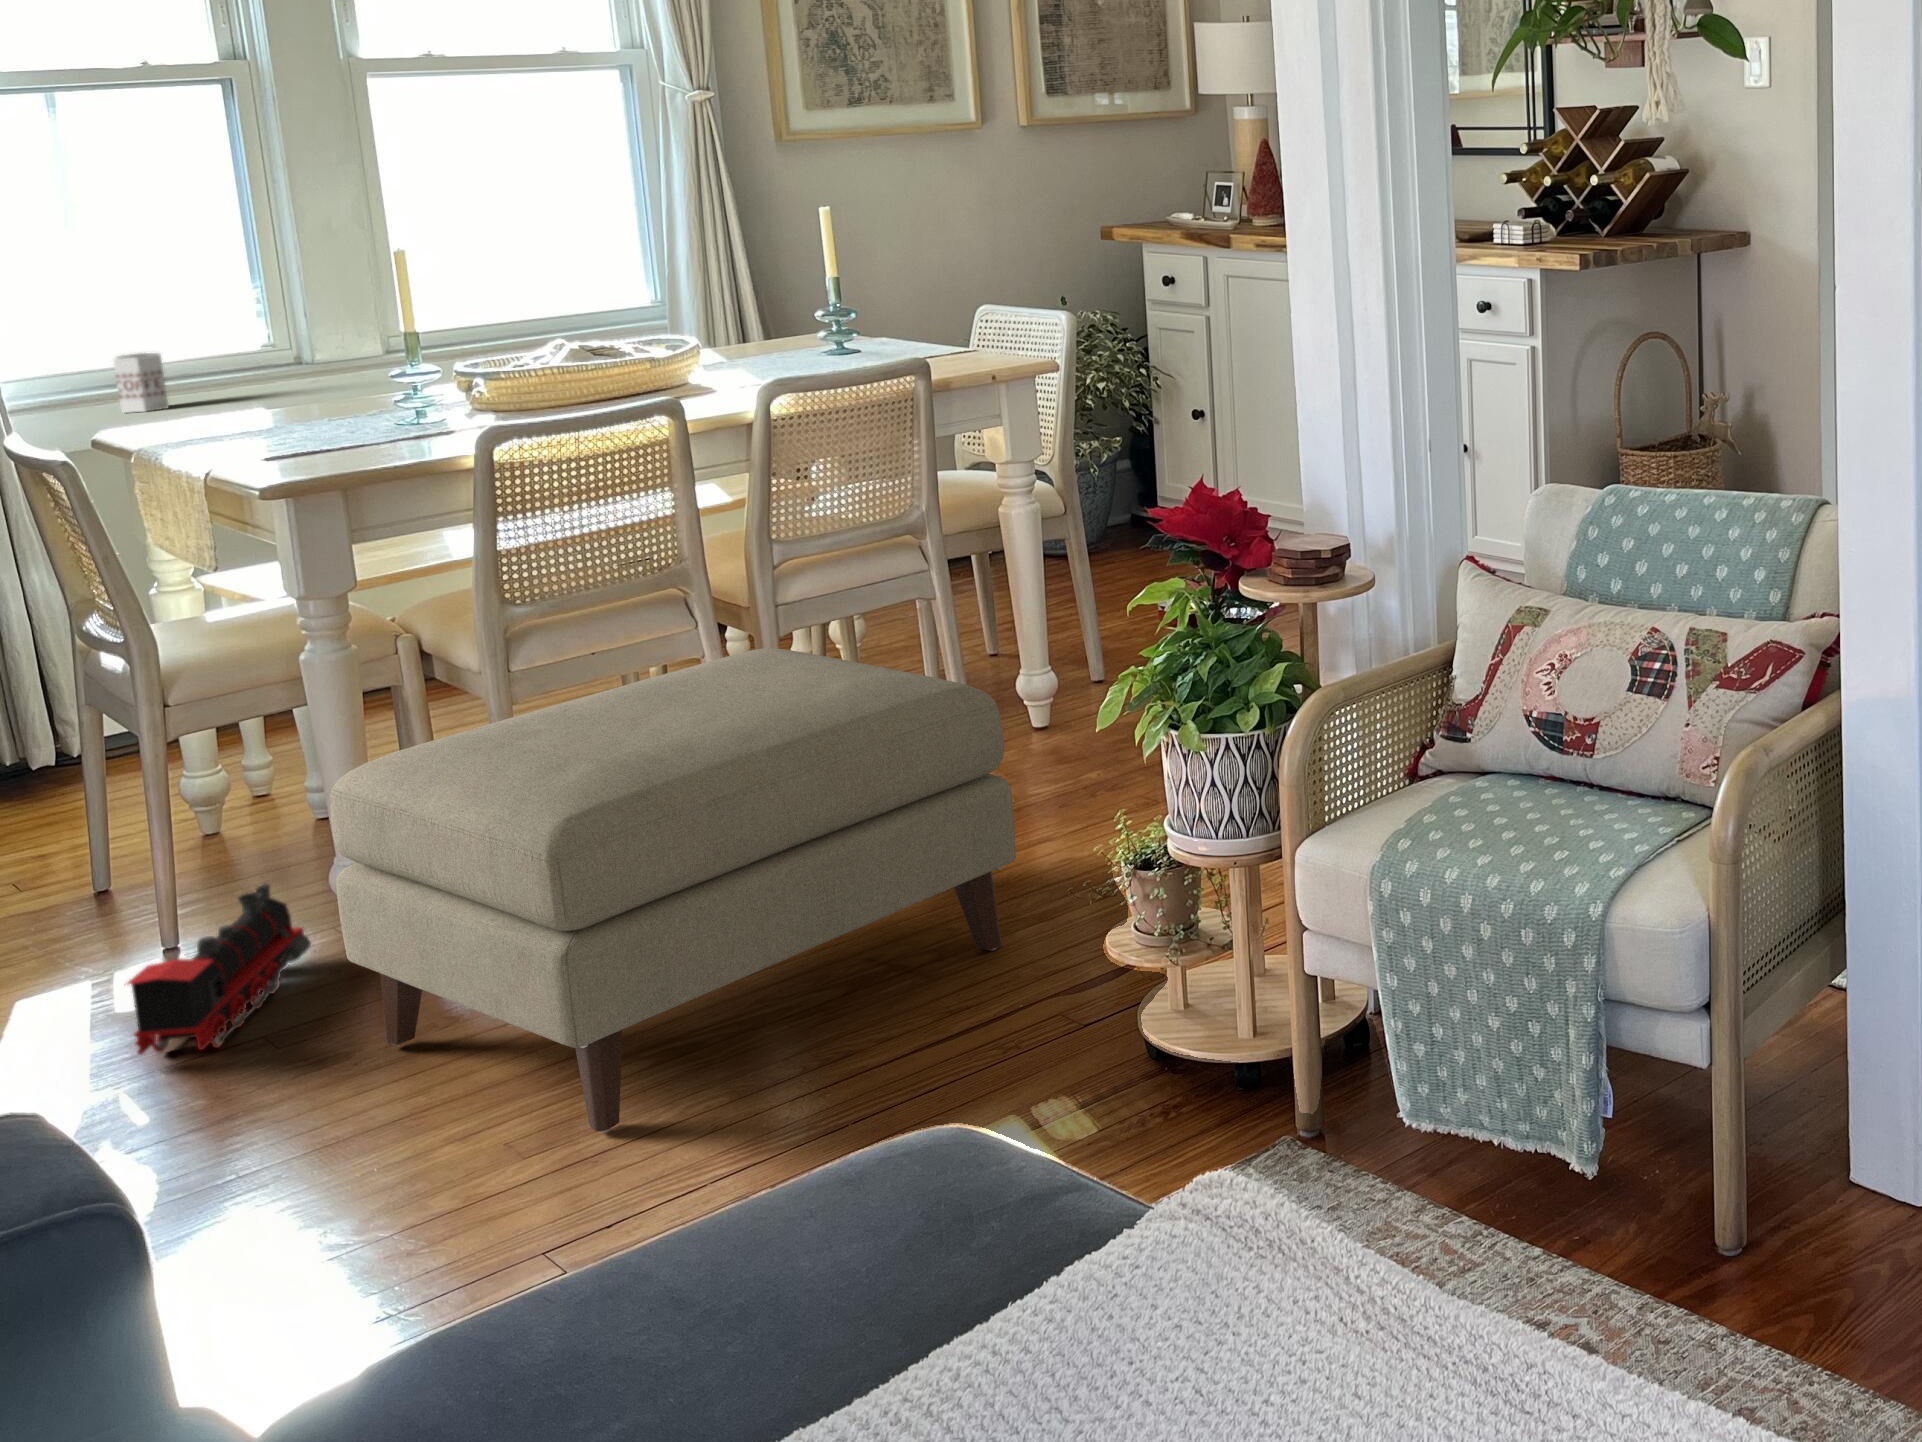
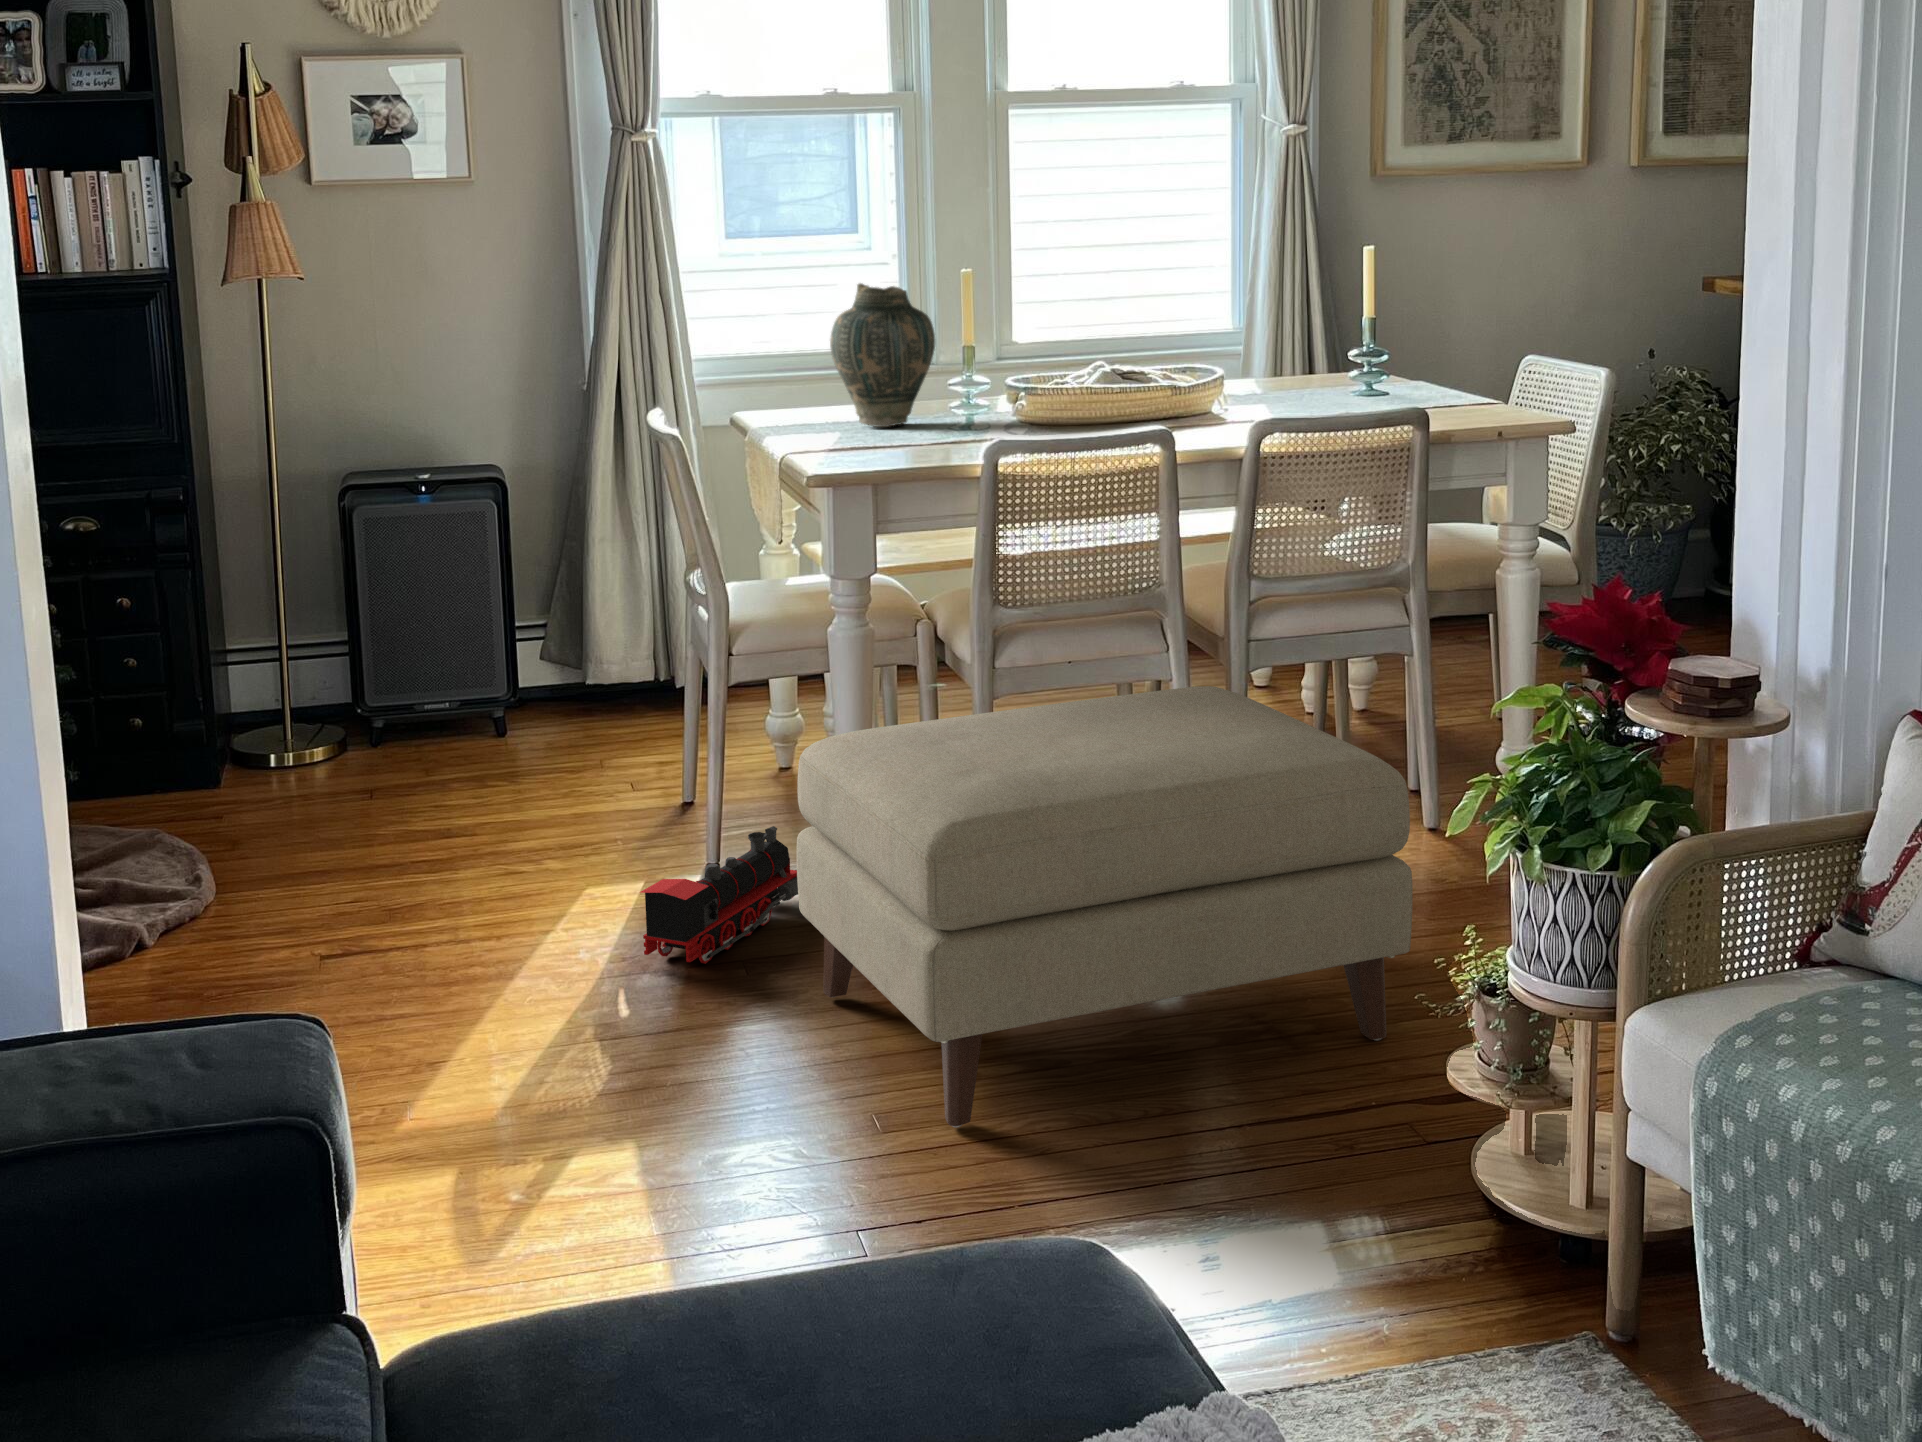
vase: none [236,275,368,432] -> present [830,283,935,427]
mug: present [114,353,168,413] -> none [772,343,811,394]

